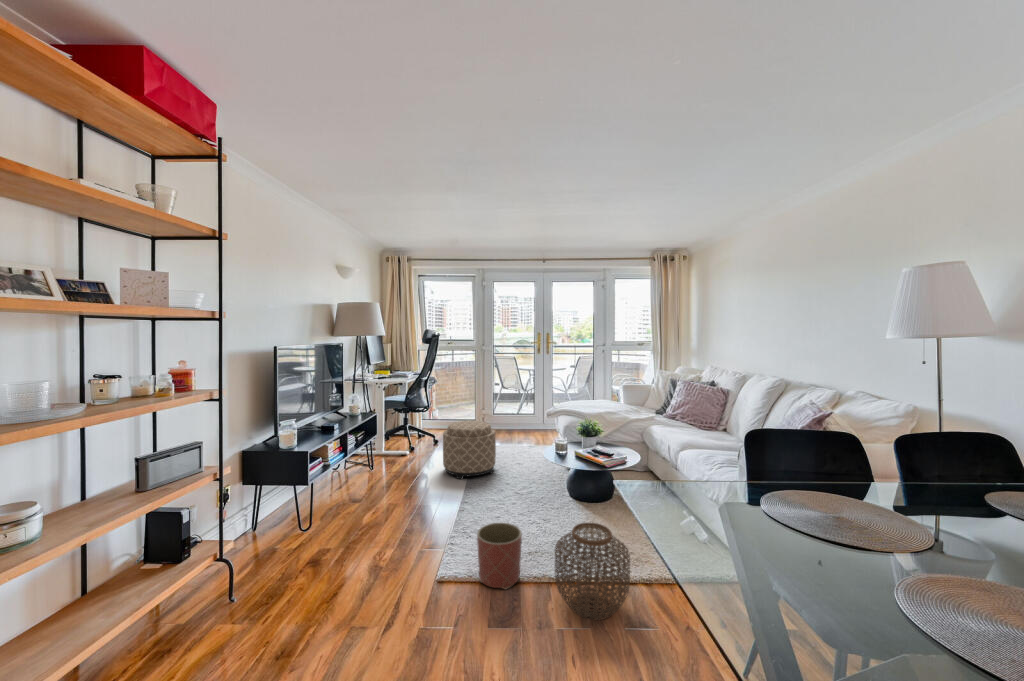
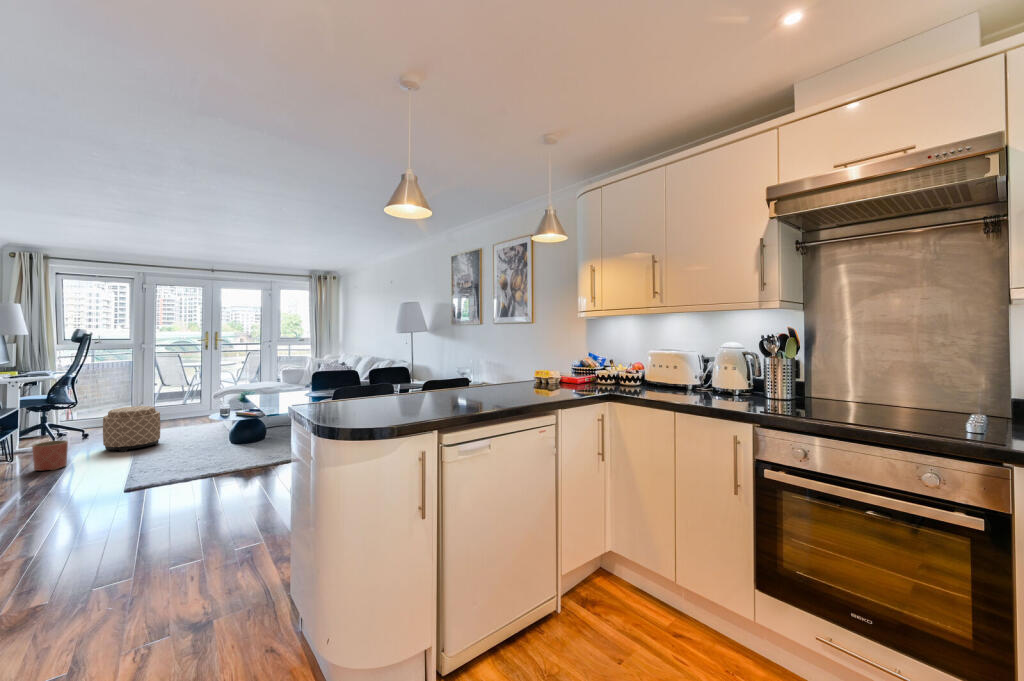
planter: present [477,523,522,589] -> present [32,440,68,471]
woven basket: present [555,523,630,620] -> none [206,434,253,480]

